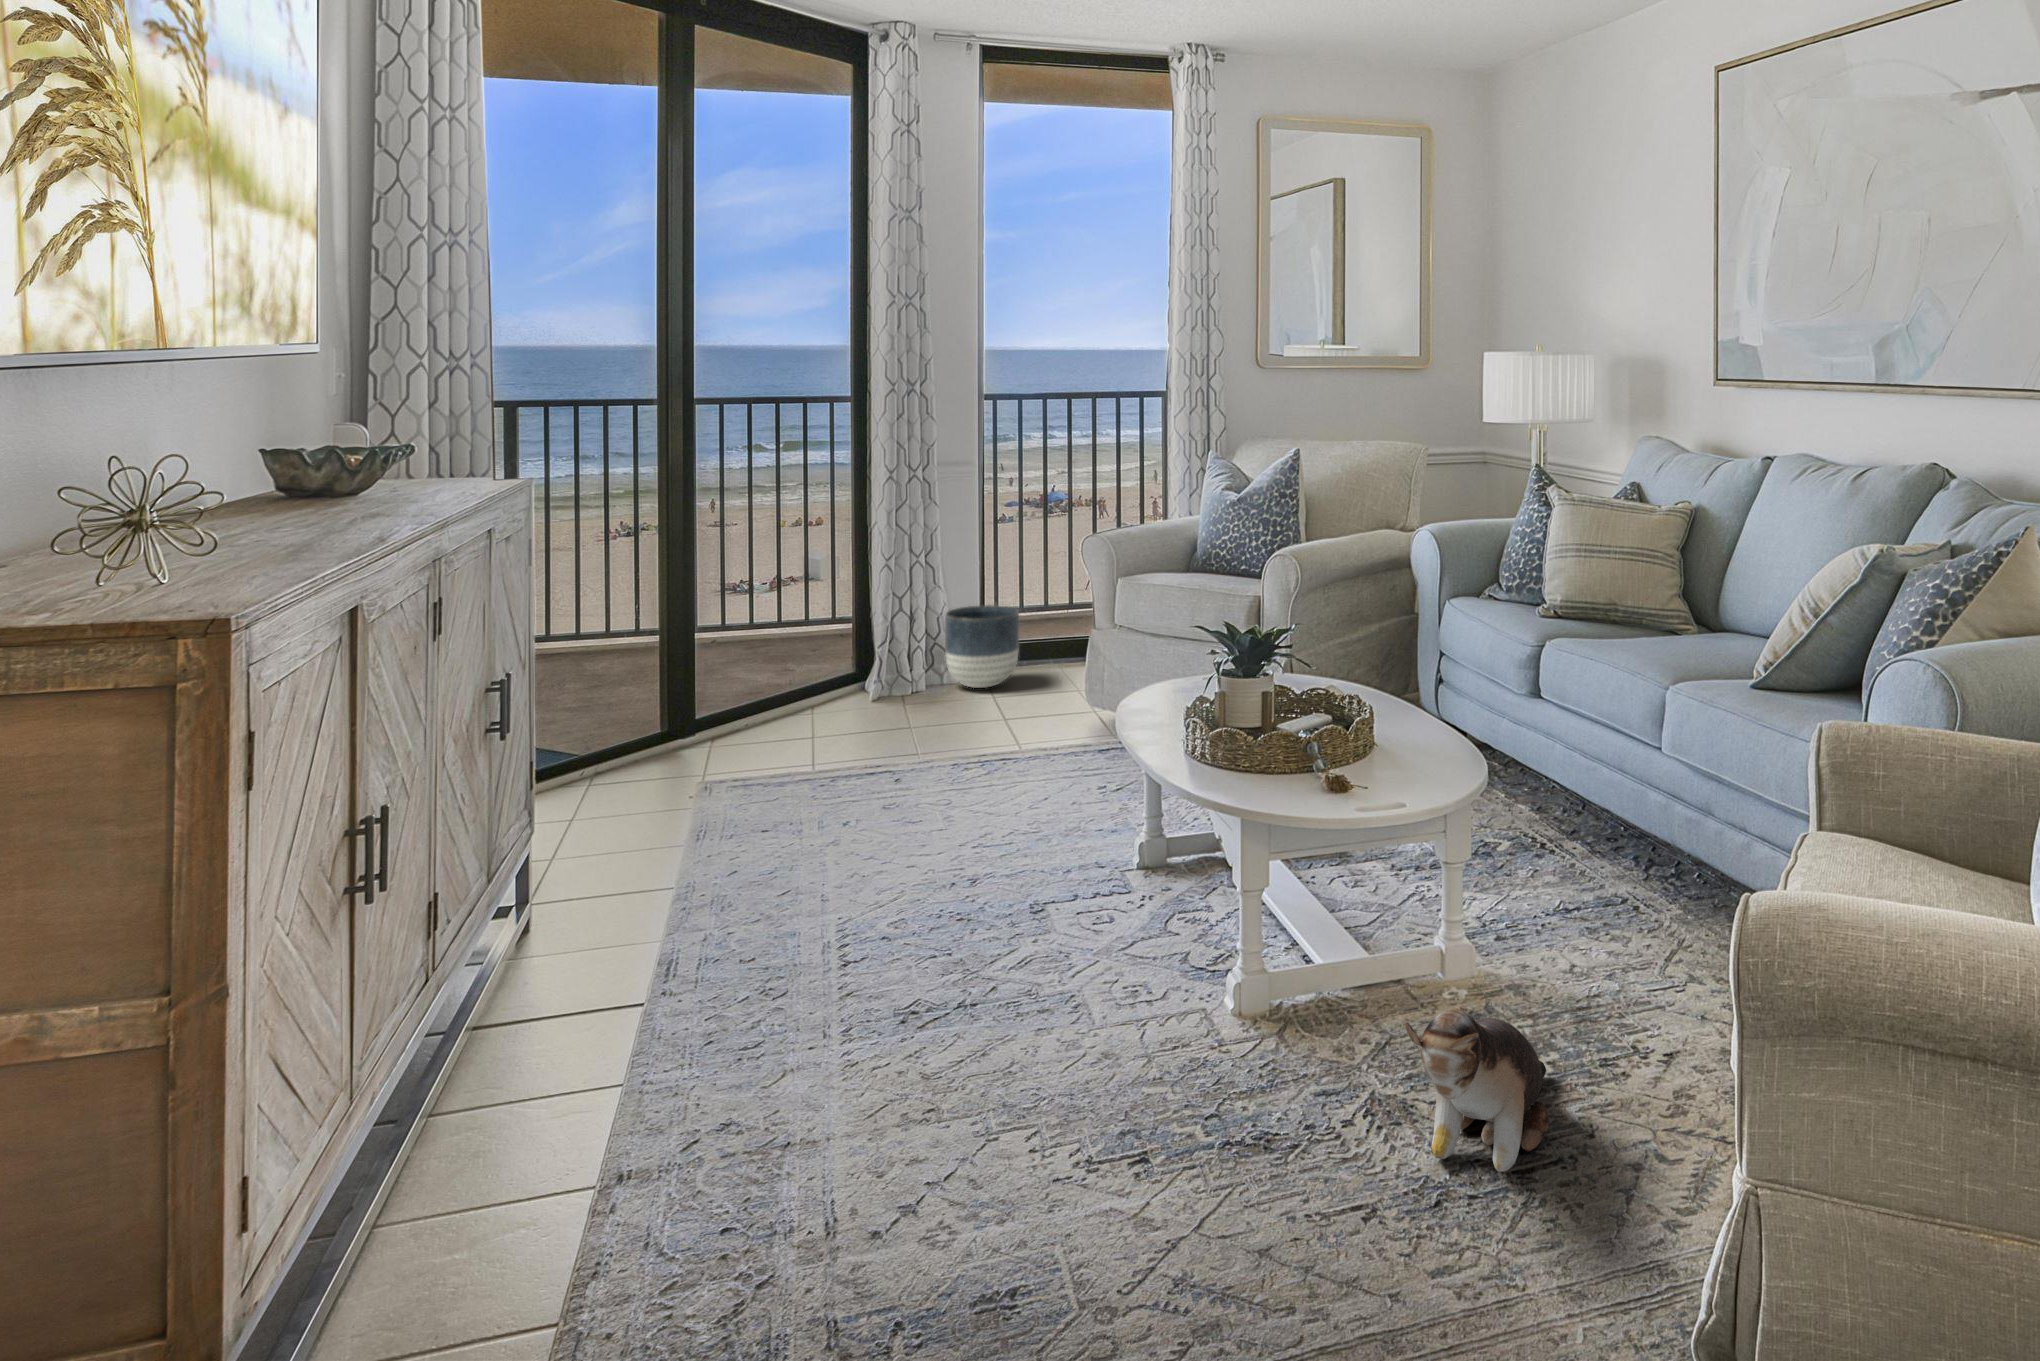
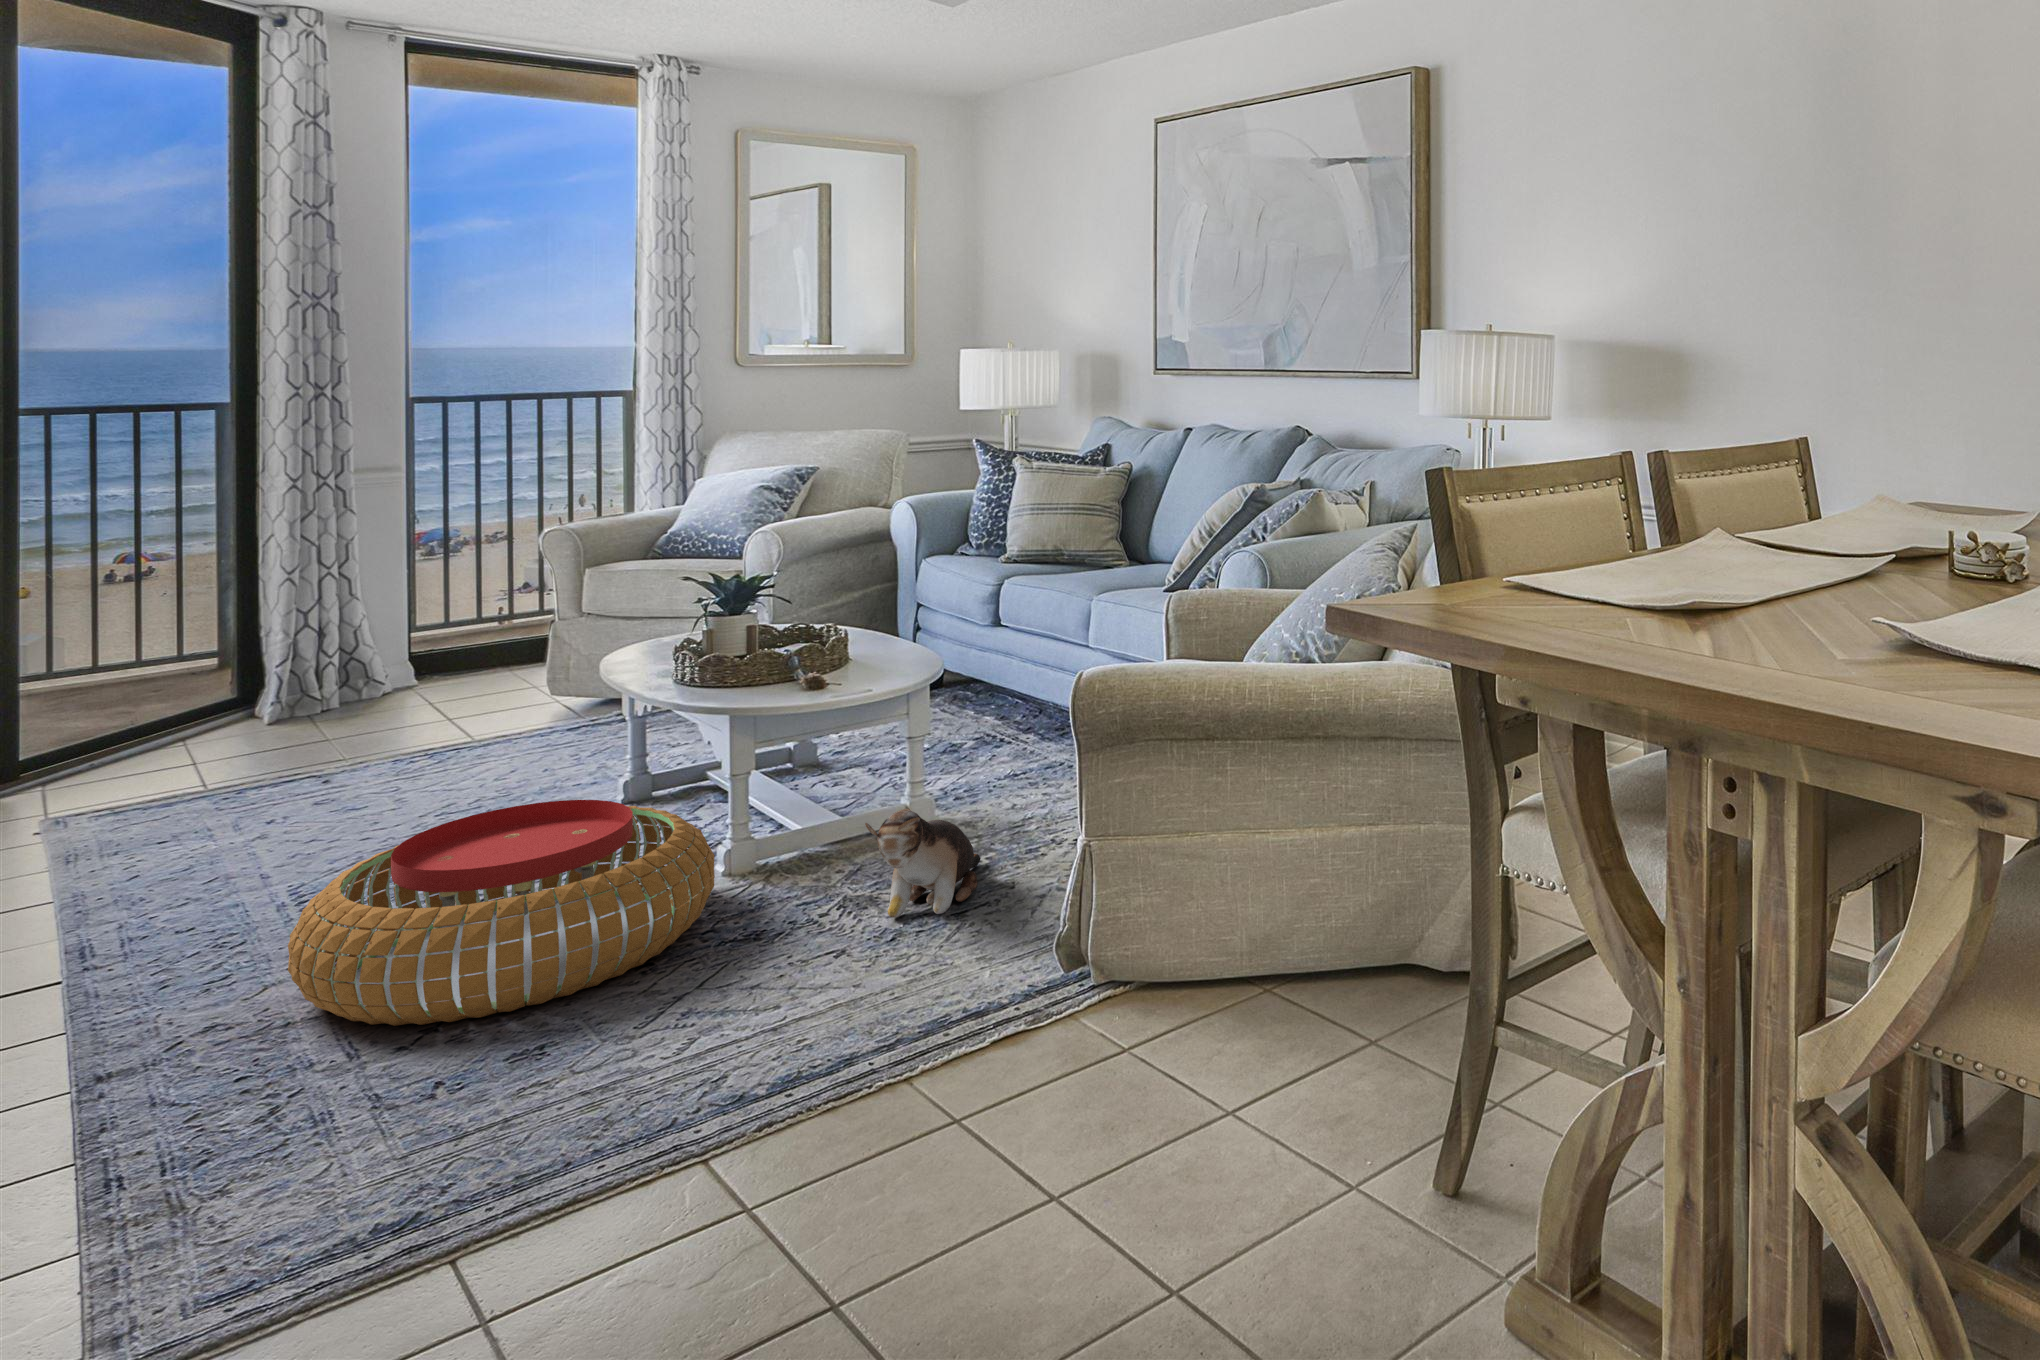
planter: present [945,605,1019,688] -> none [366,614,461,699]
pouf: none [789,891,1222,1199] -> present [288,800,715,1026]

